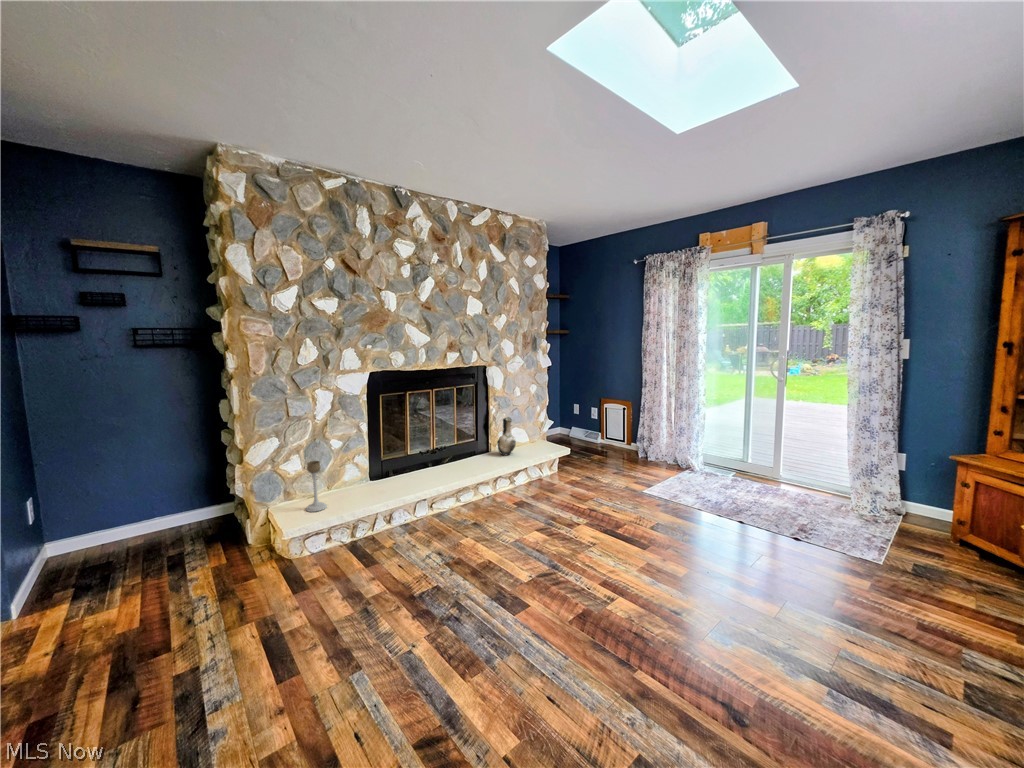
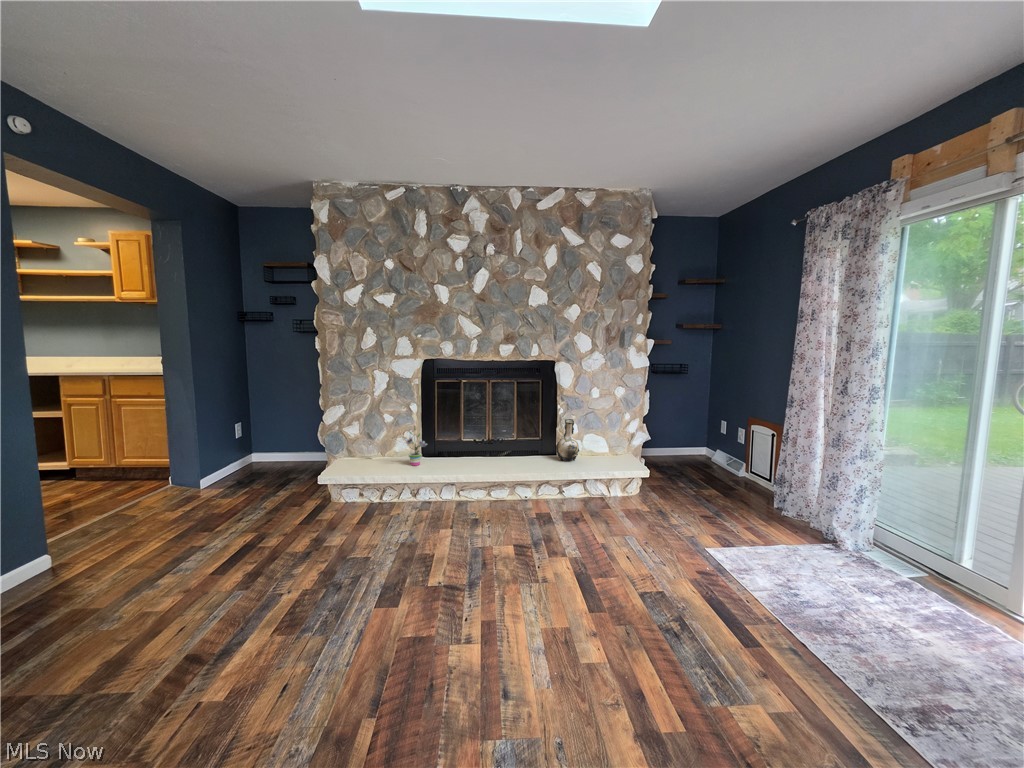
potted plant: none [369,447,393,490] -> present [405,428,426,466]
candle holder: present [306,461,327,512] -> none [347,429,364,470]

